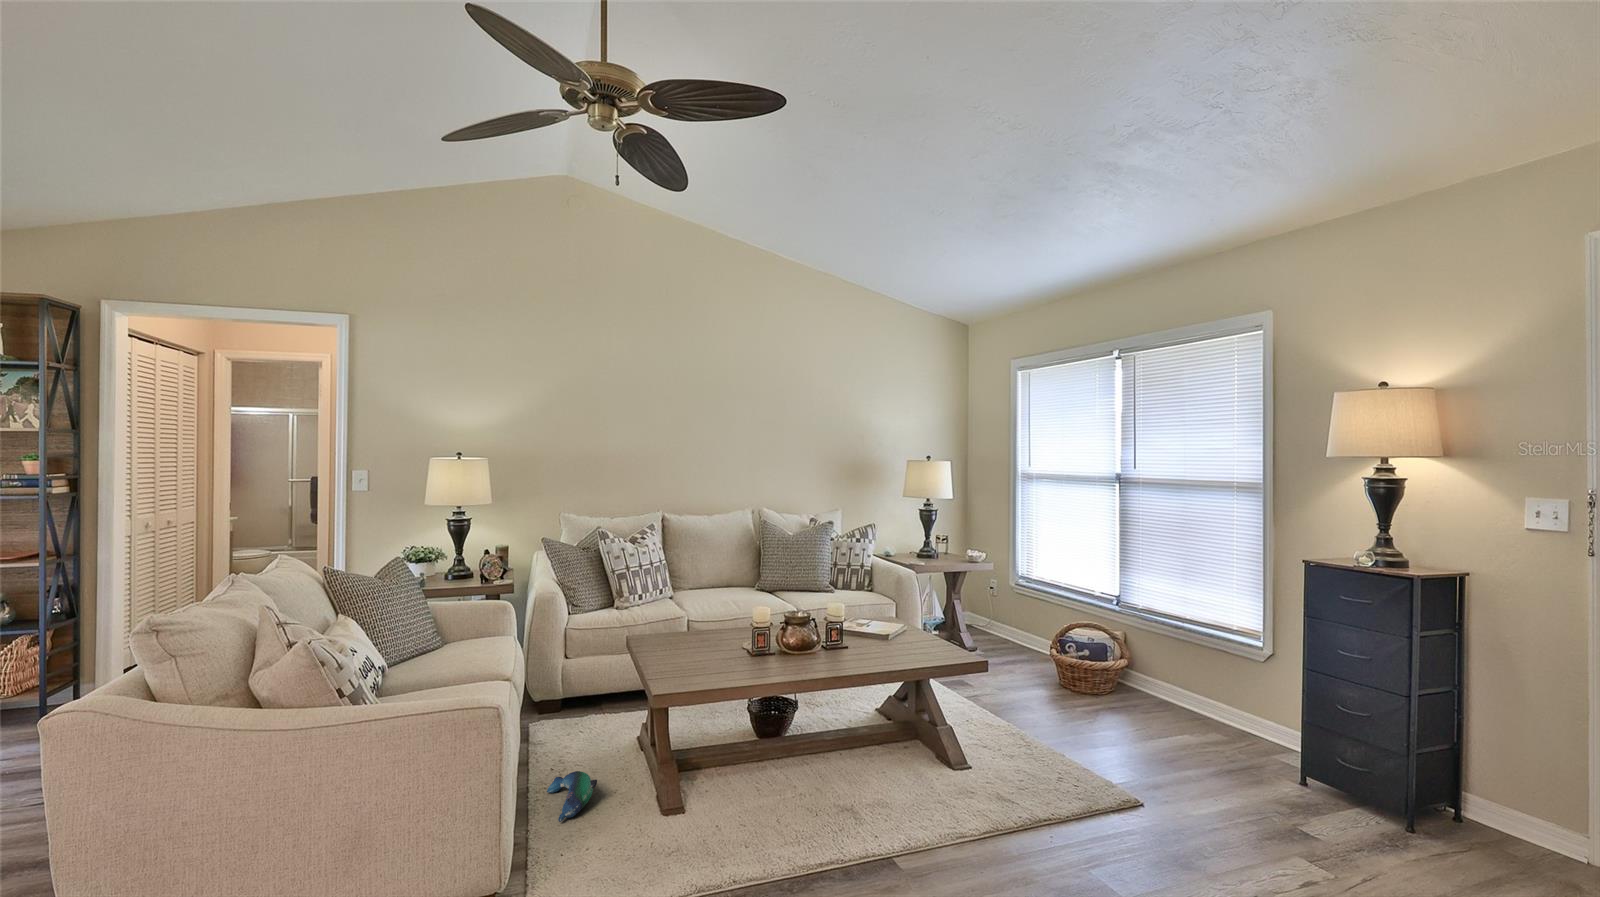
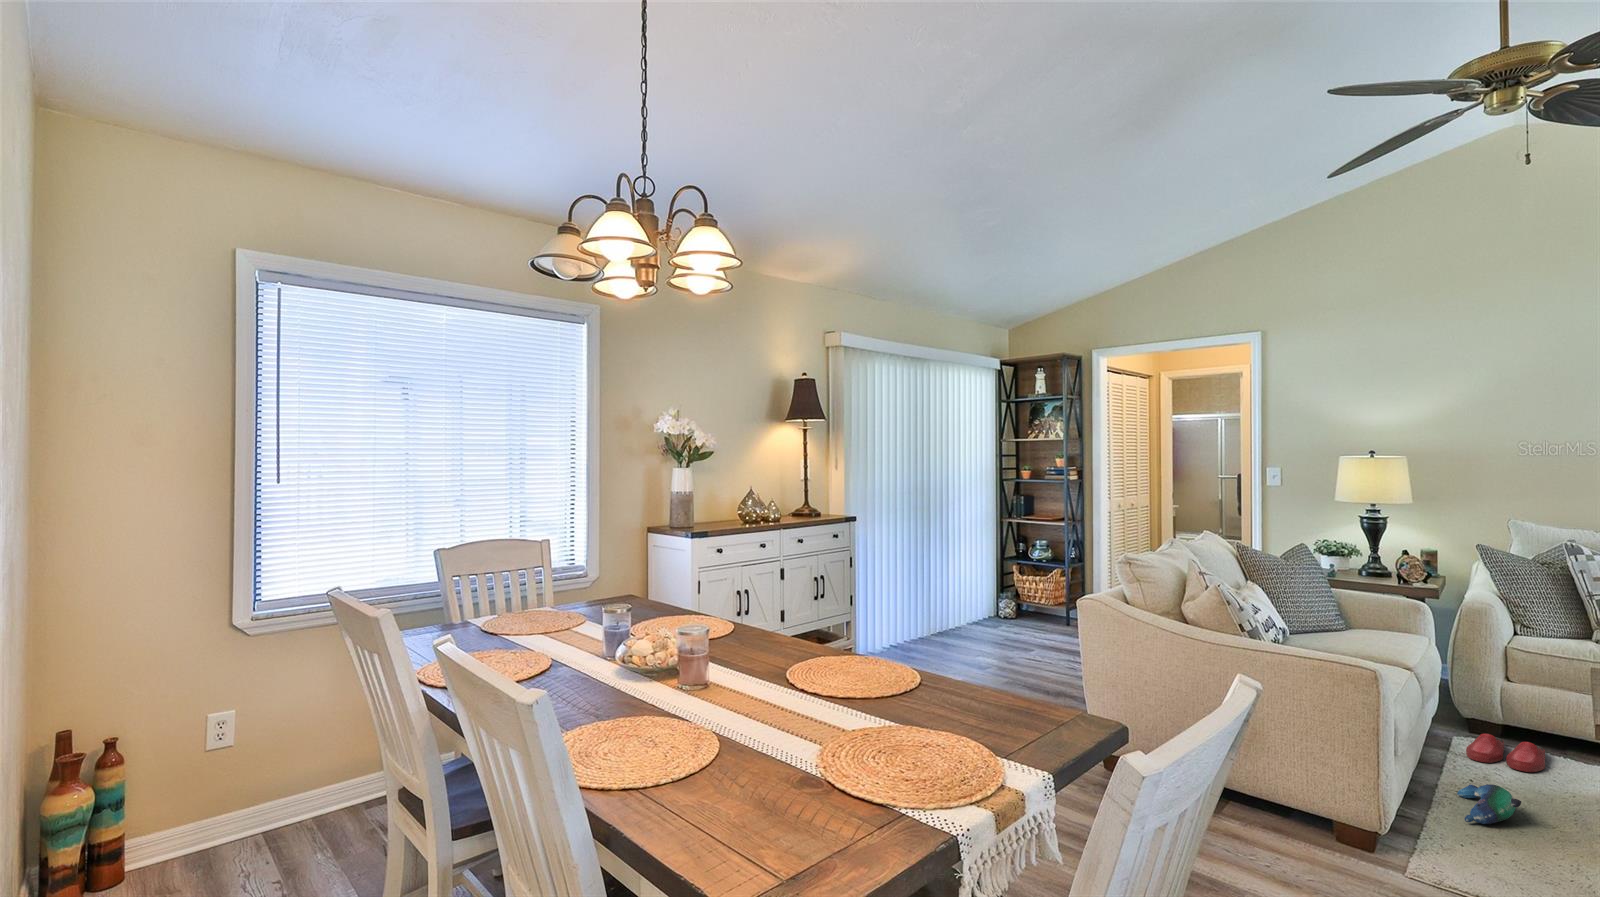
slippers: none [545,712,599,745] -> present [1466,734,1545,772]

